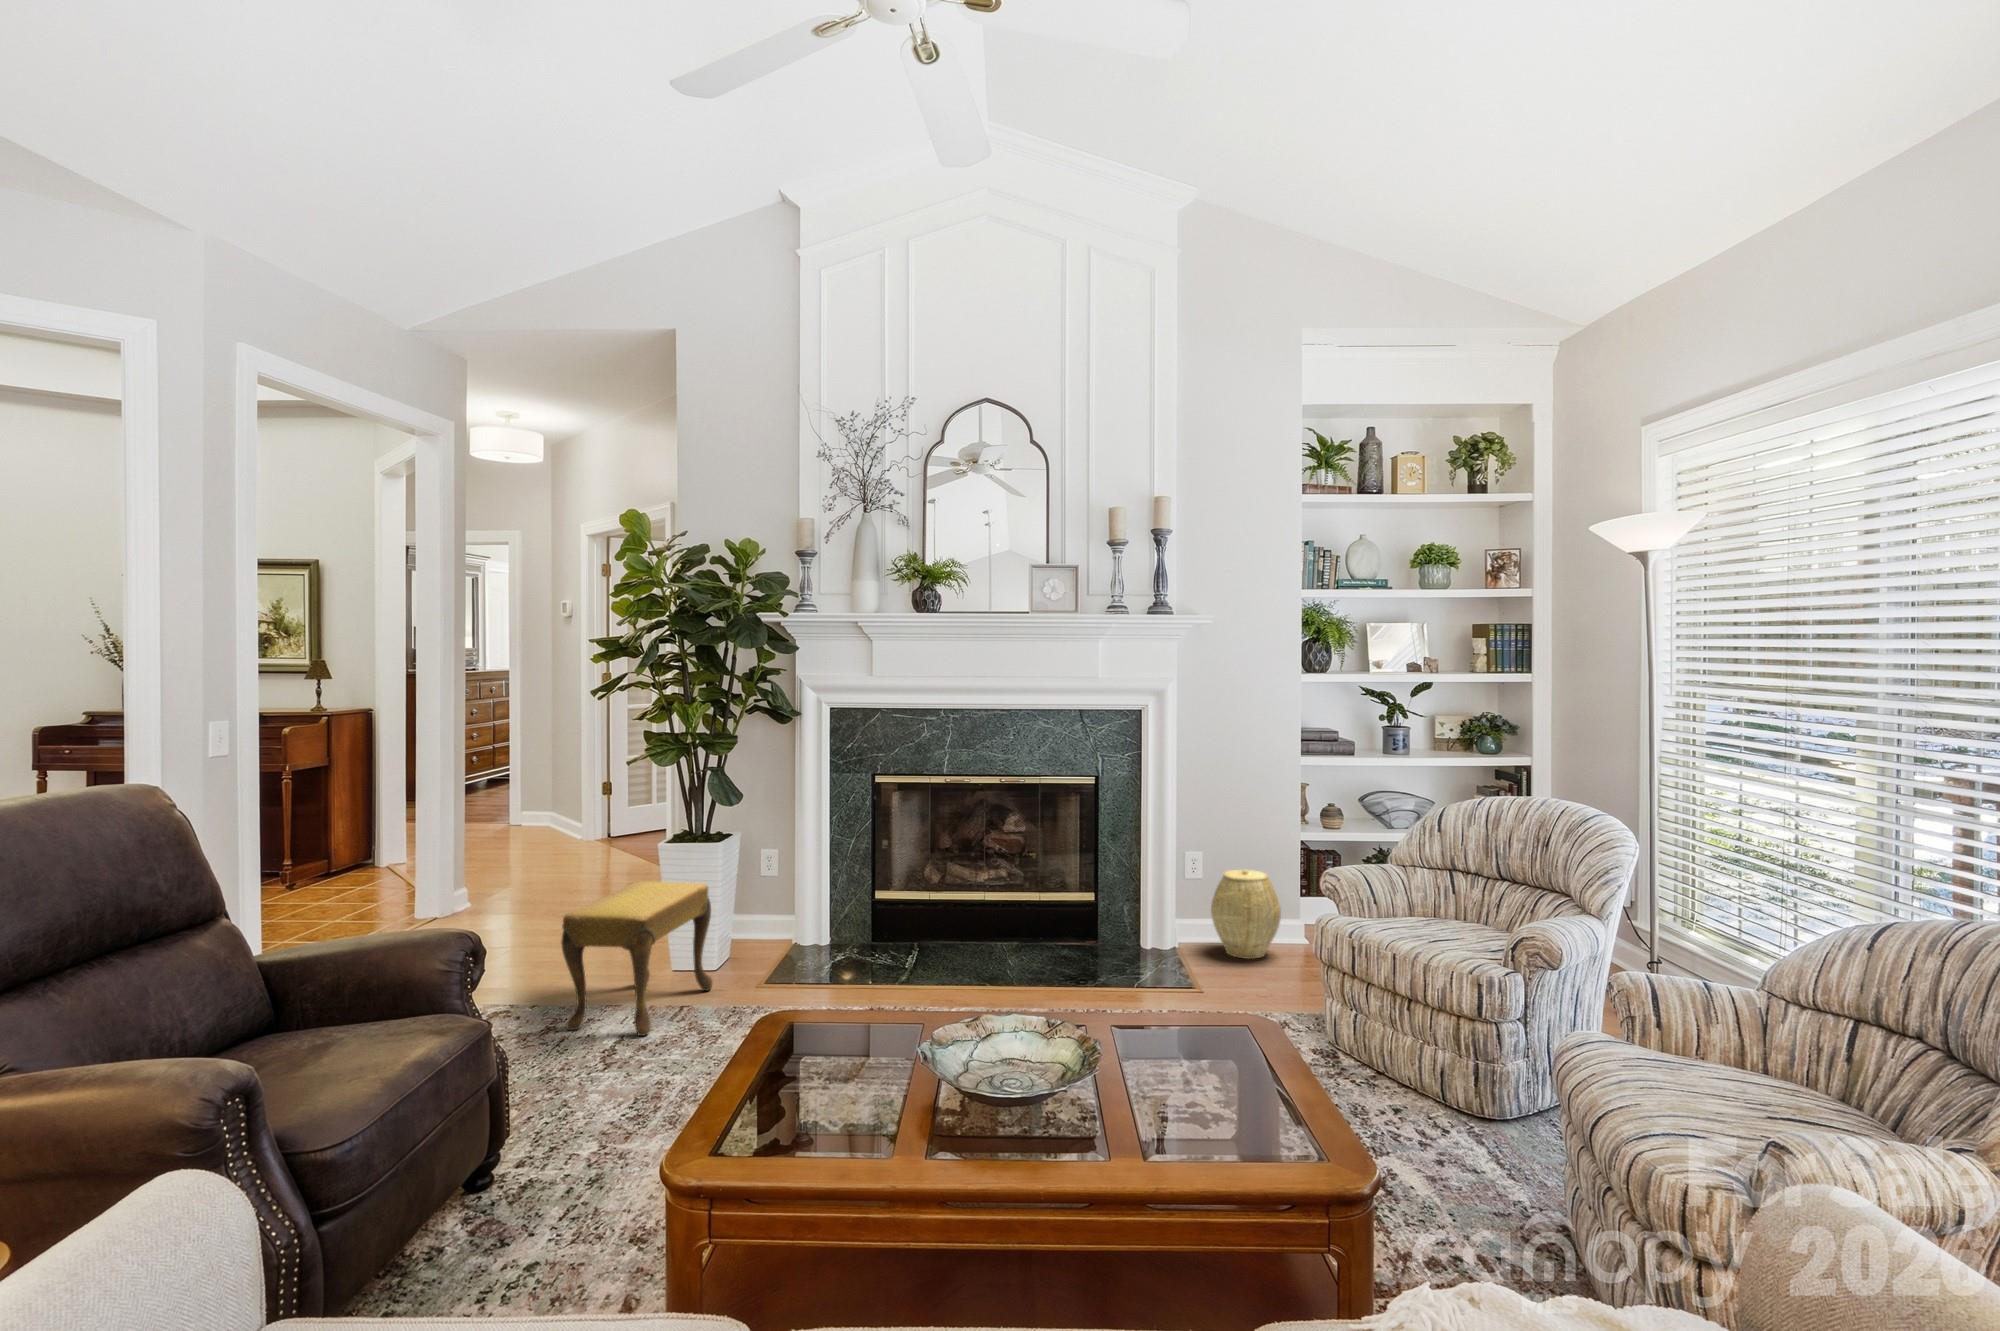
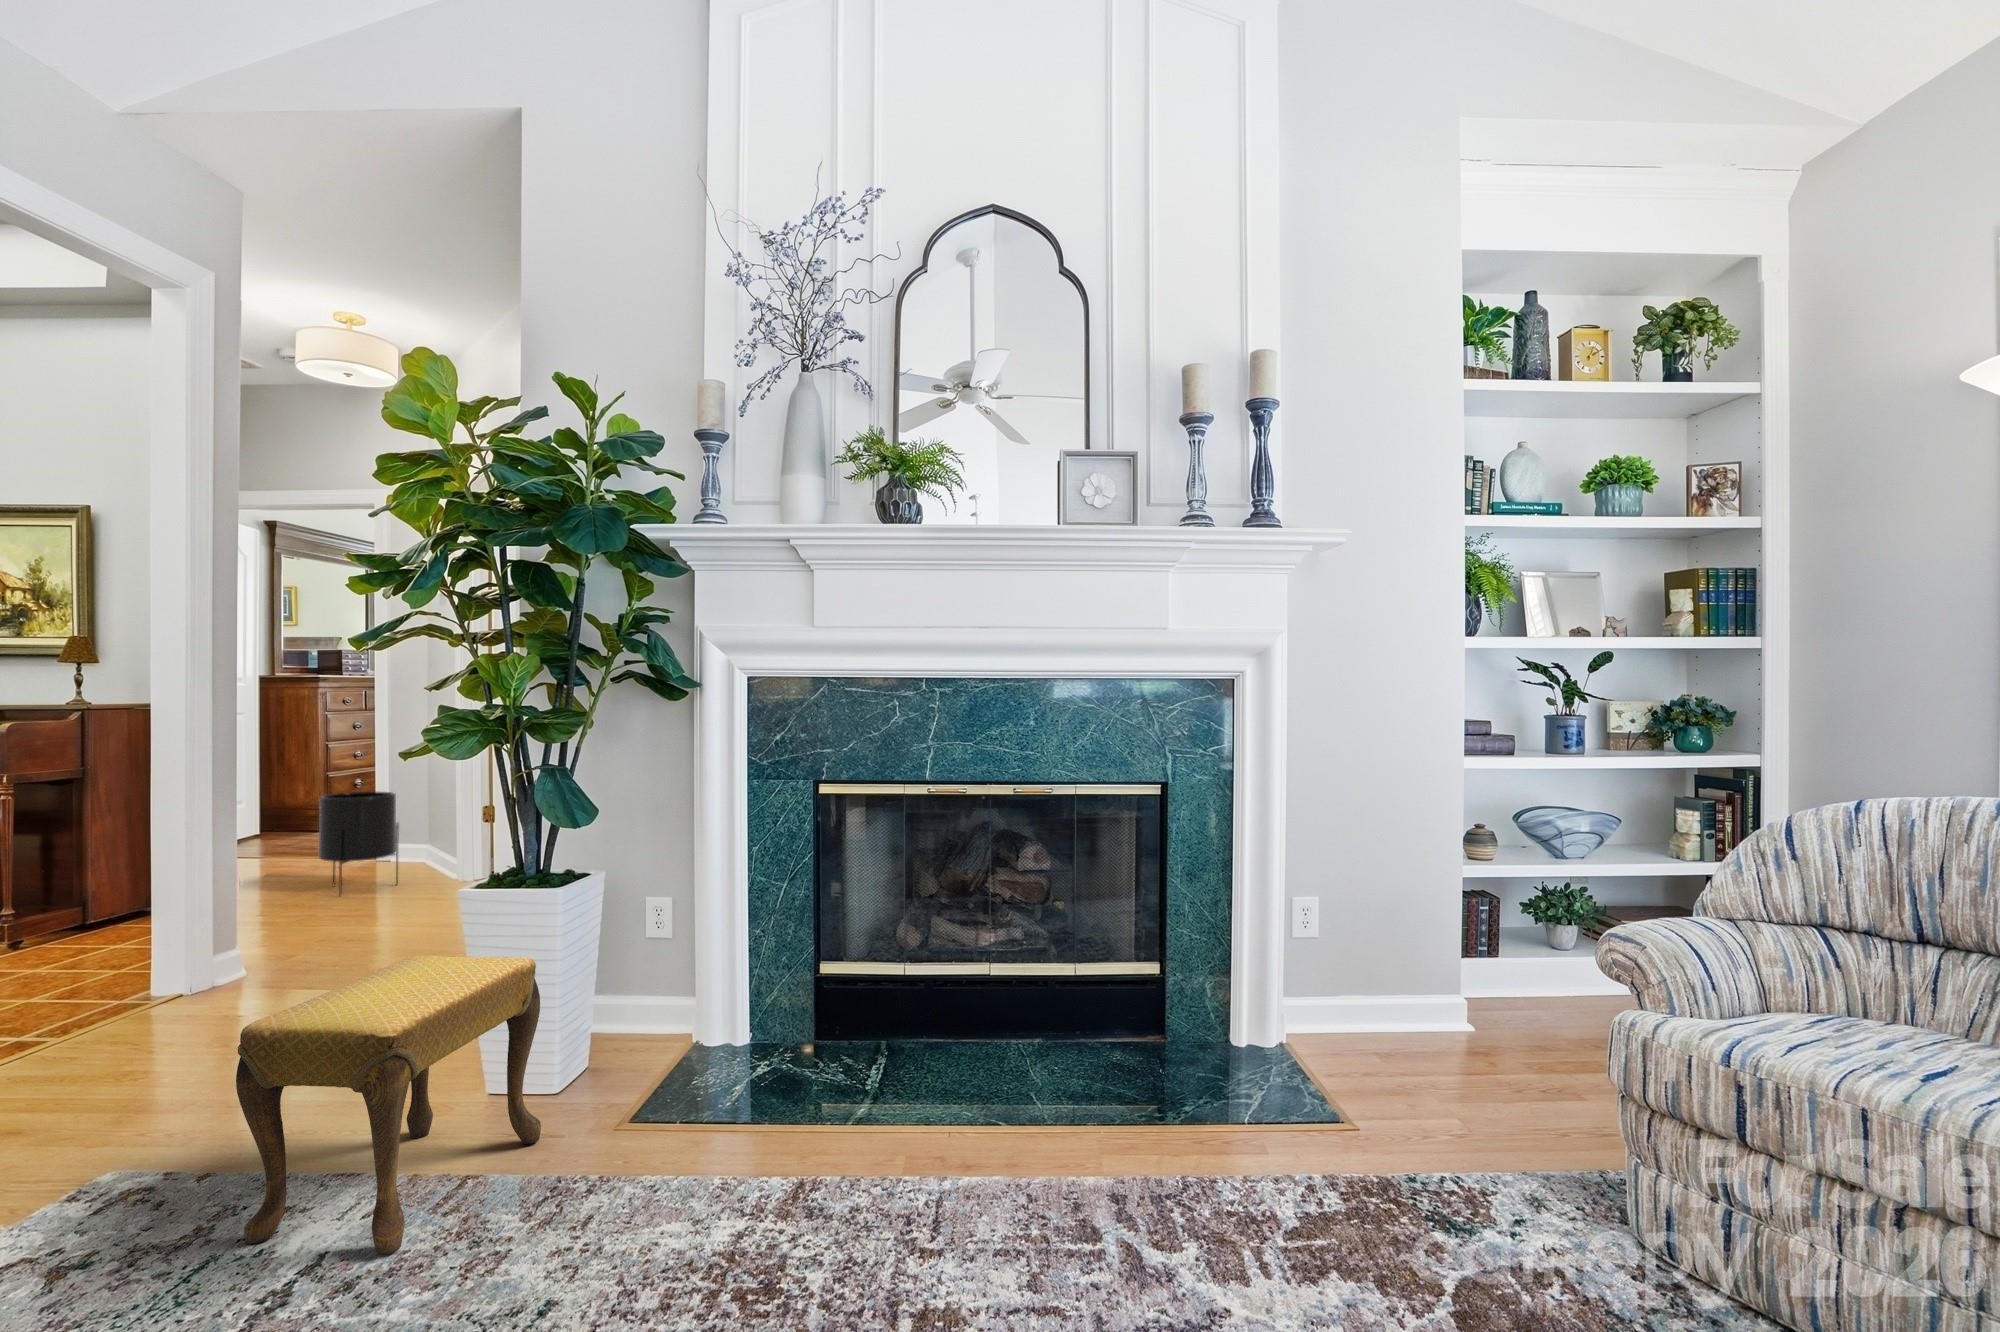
planter: none [523,773,577,849] -> present [319,792,399,895]
woven basket: present [1211,870,1281,959] -> none [1331,921,1439,1059]

